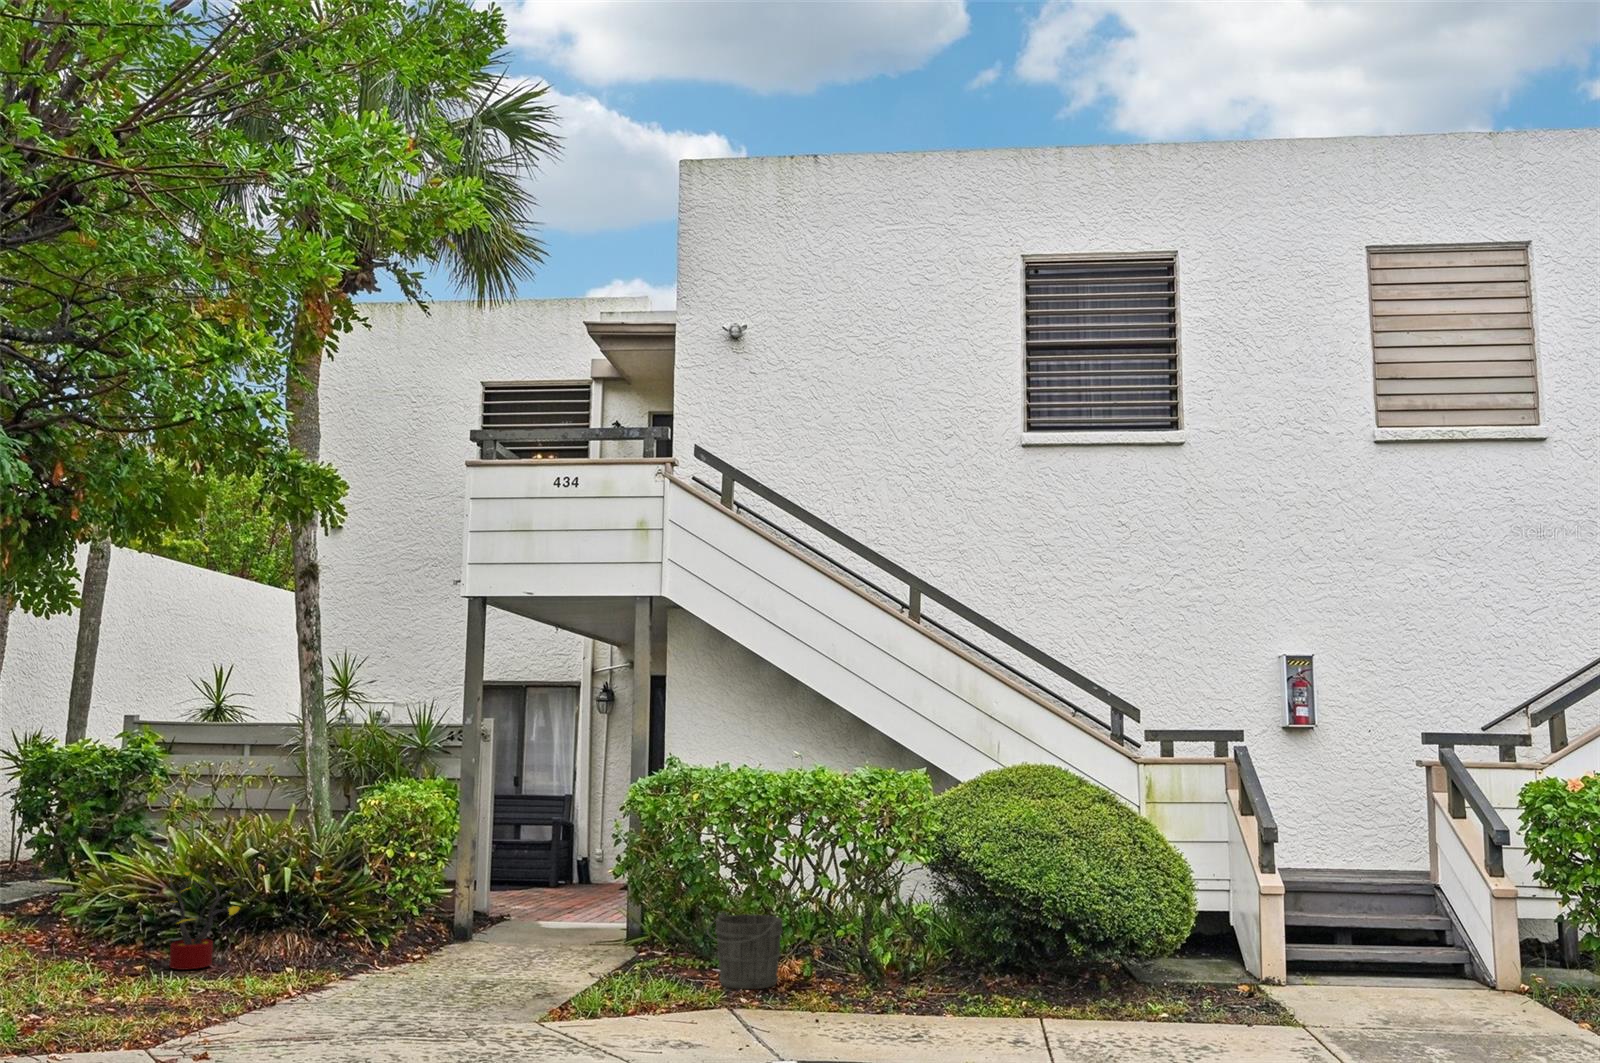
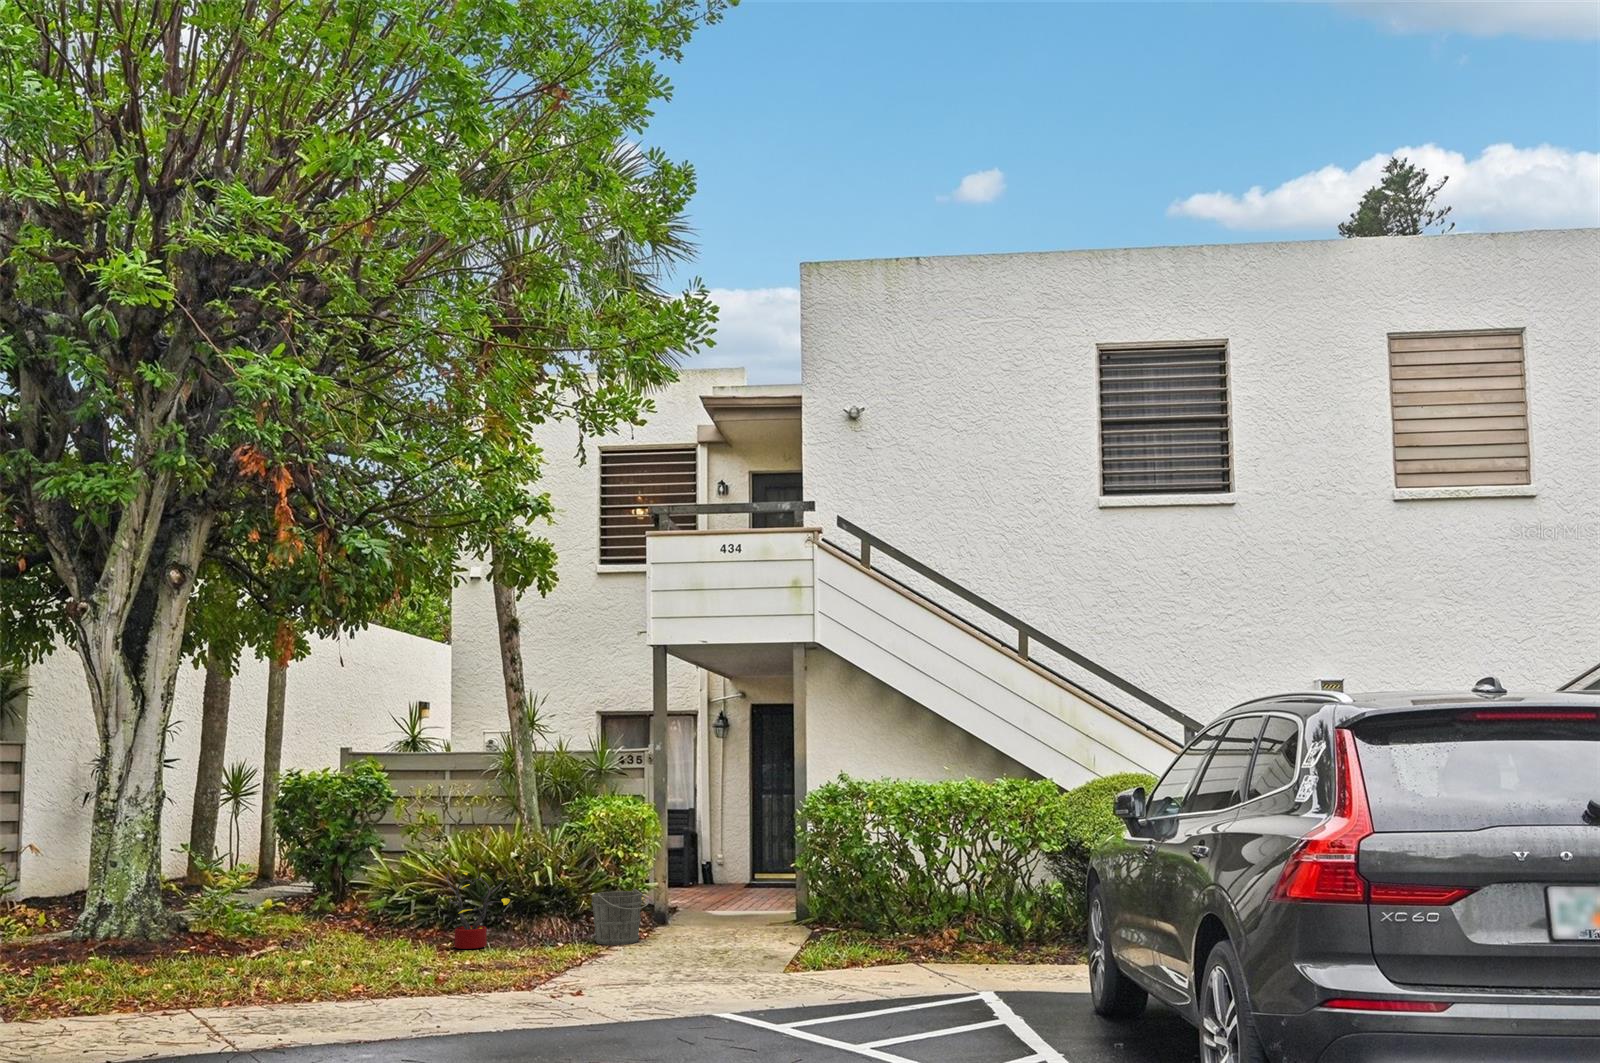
bucket: present [707,913,783,989] -> present [592,889,649,945]

